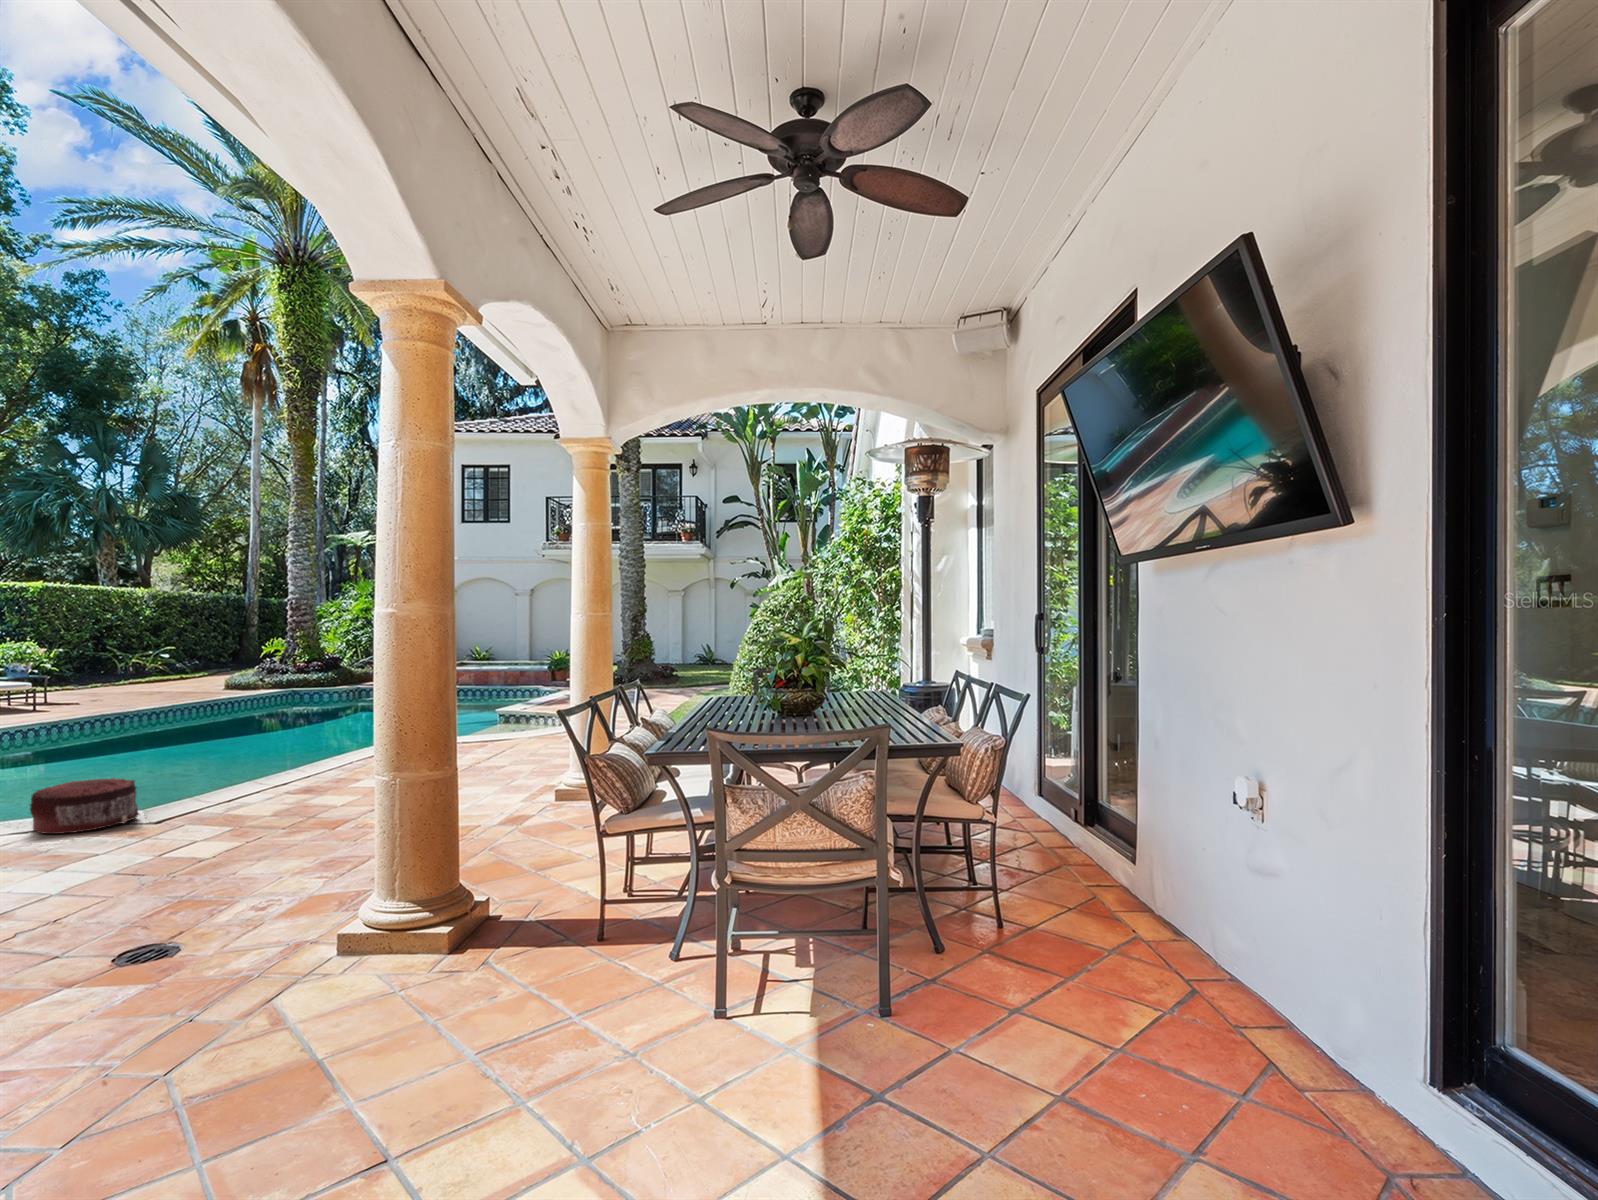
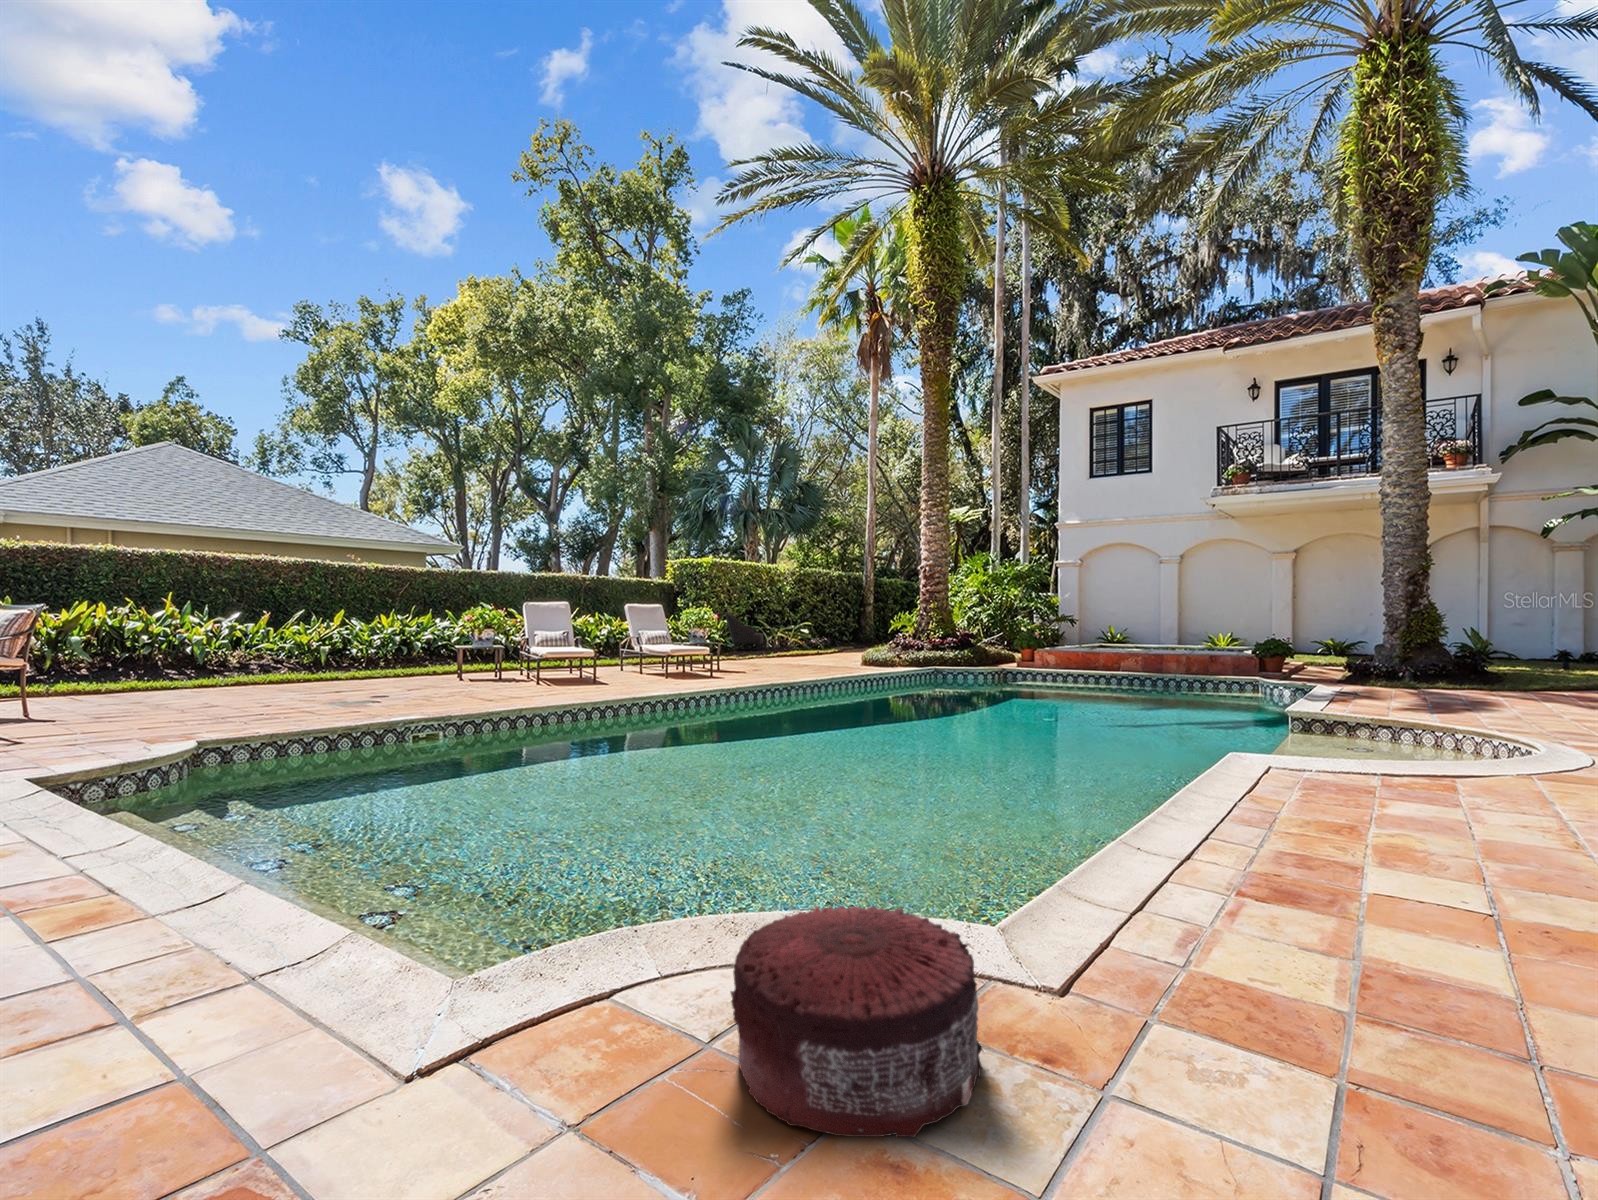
armchair: none [58,641,110,682] -> present [725,612,763,651]

